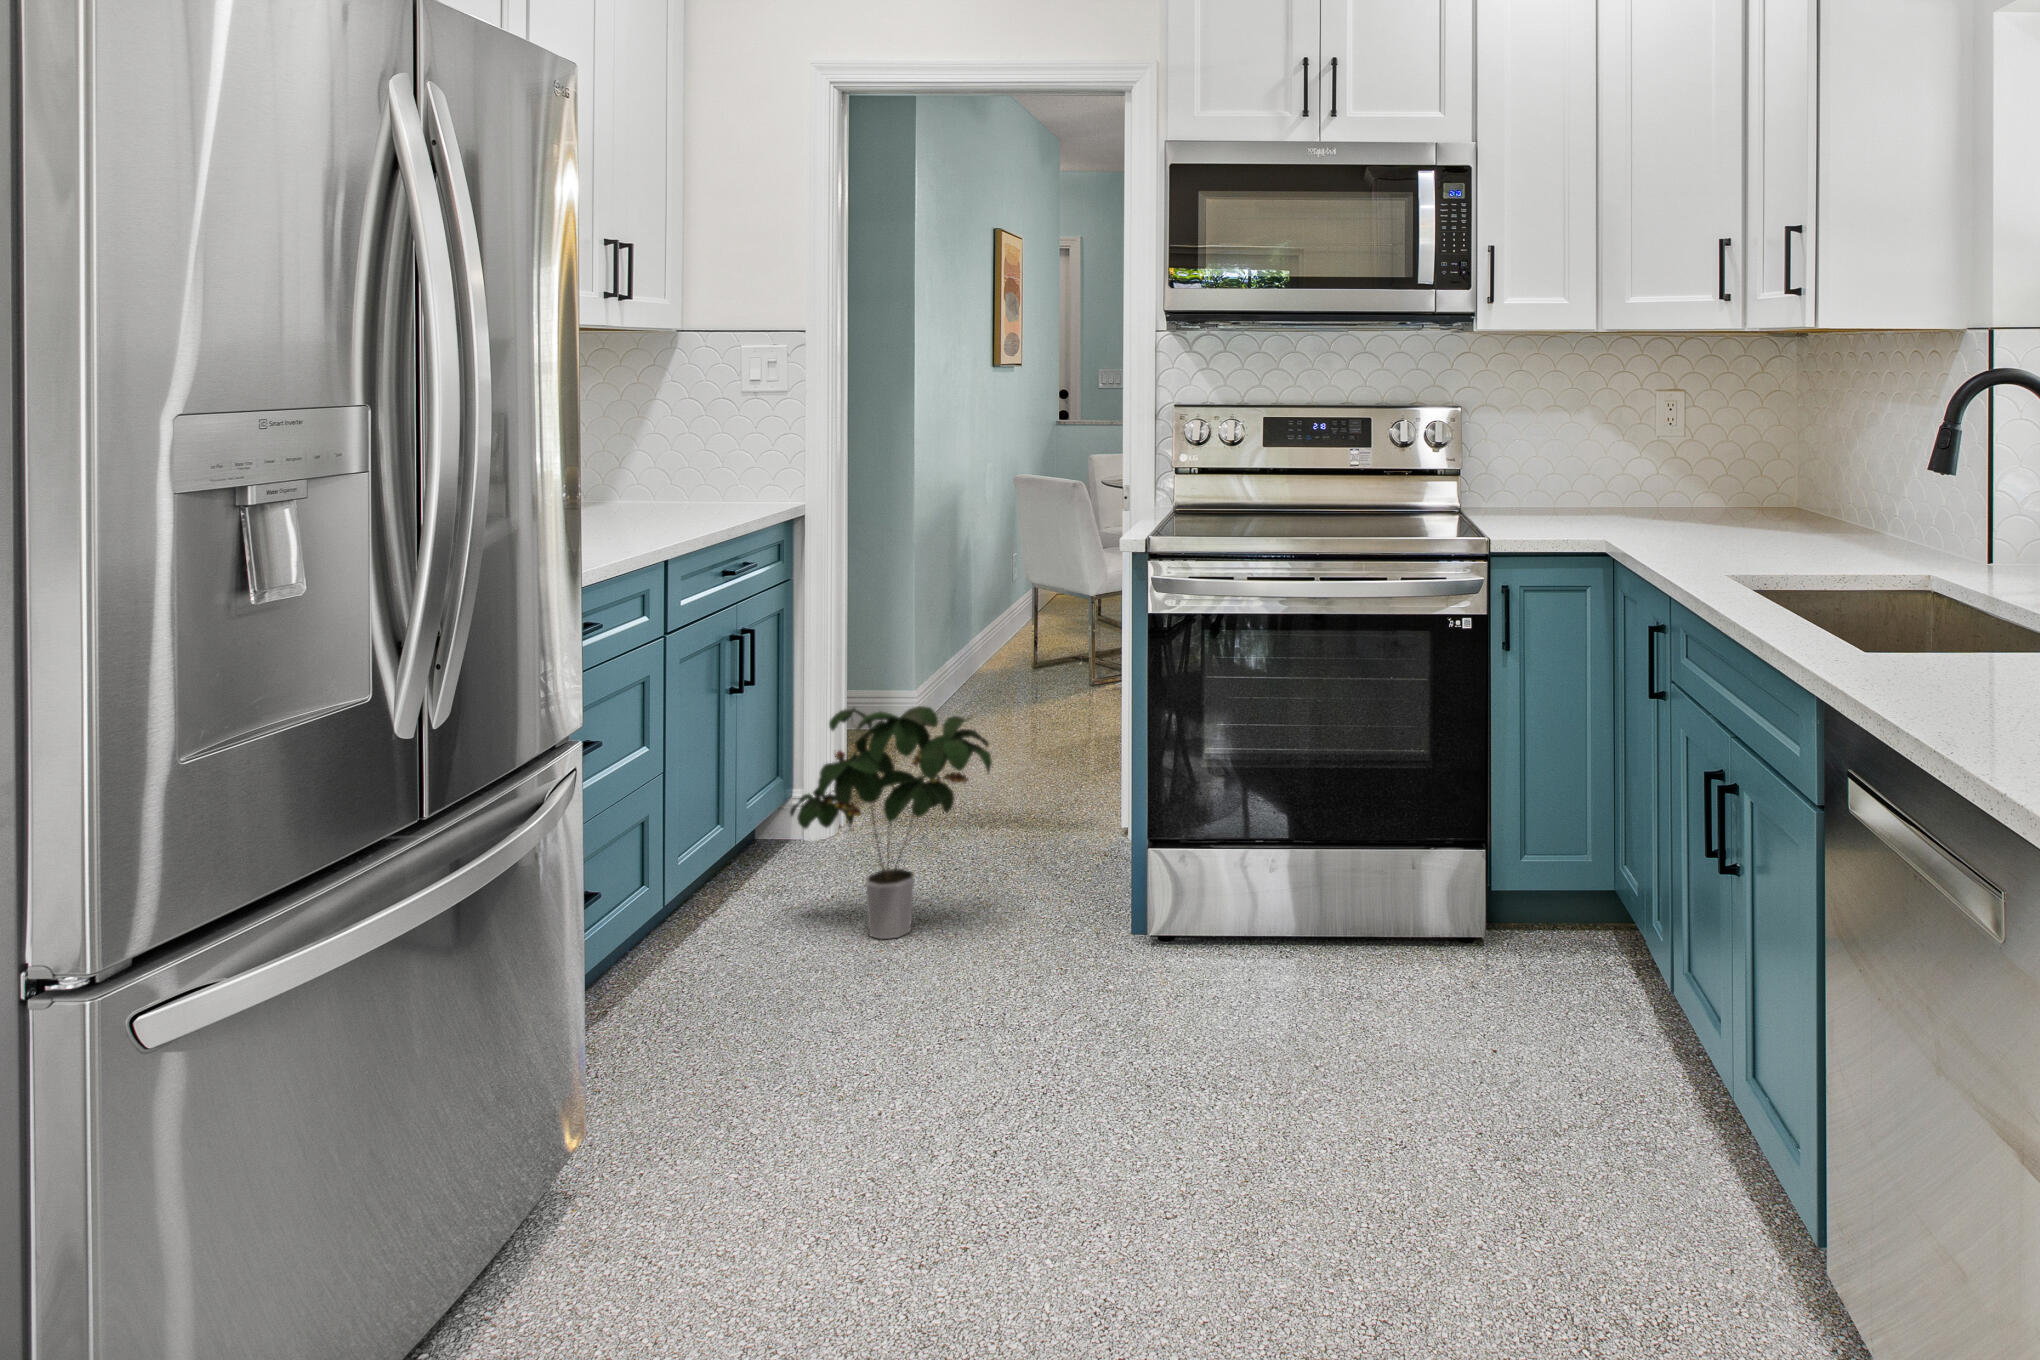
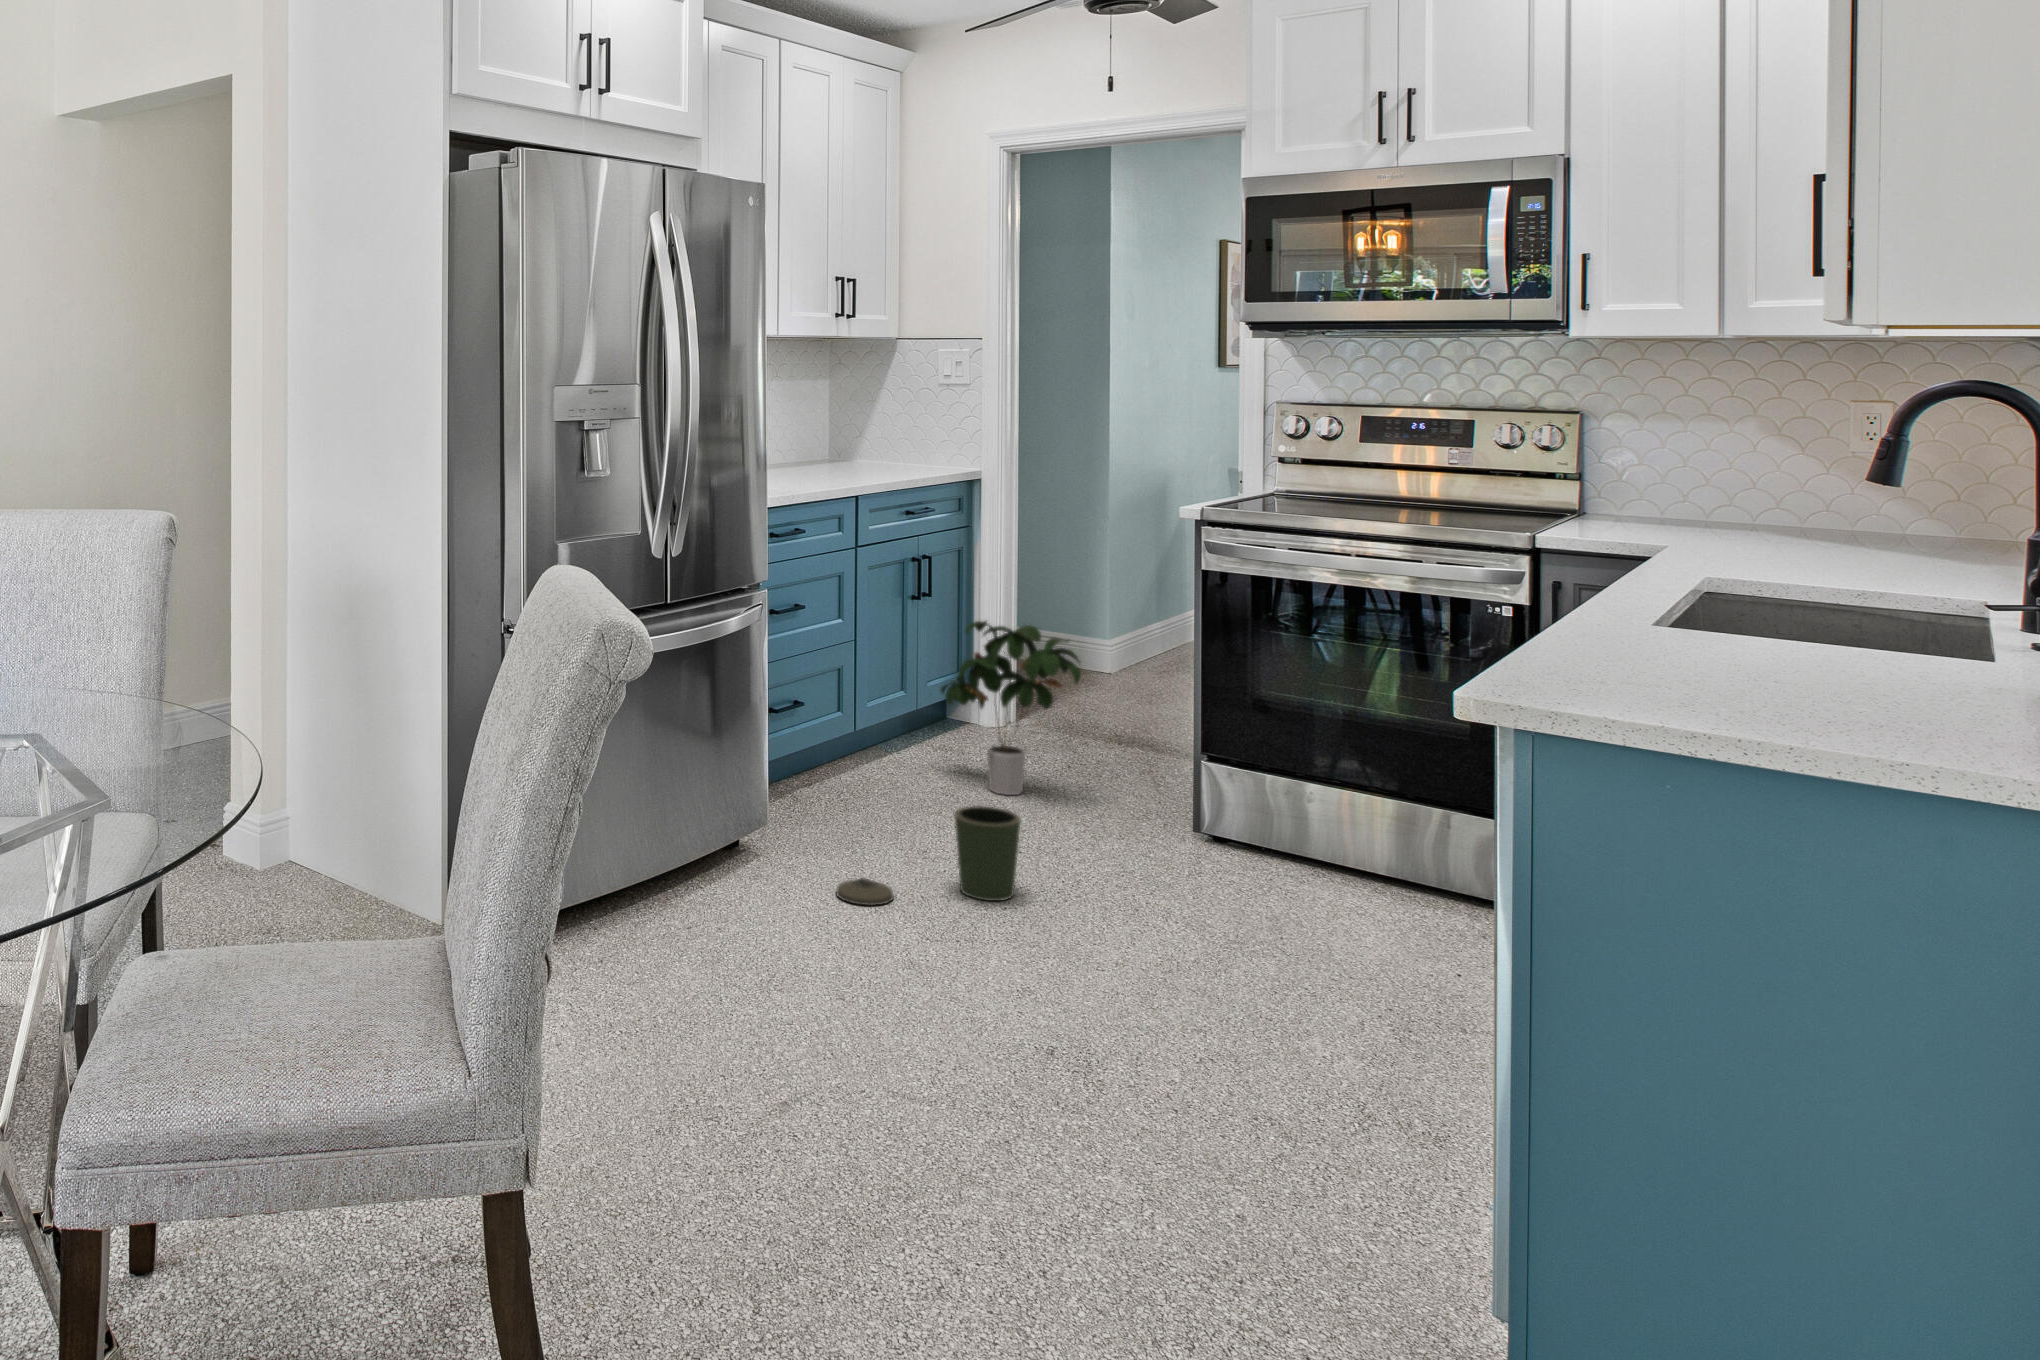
trash can: none [748,996,1013,1238] -> present [836,806,1021,906]

